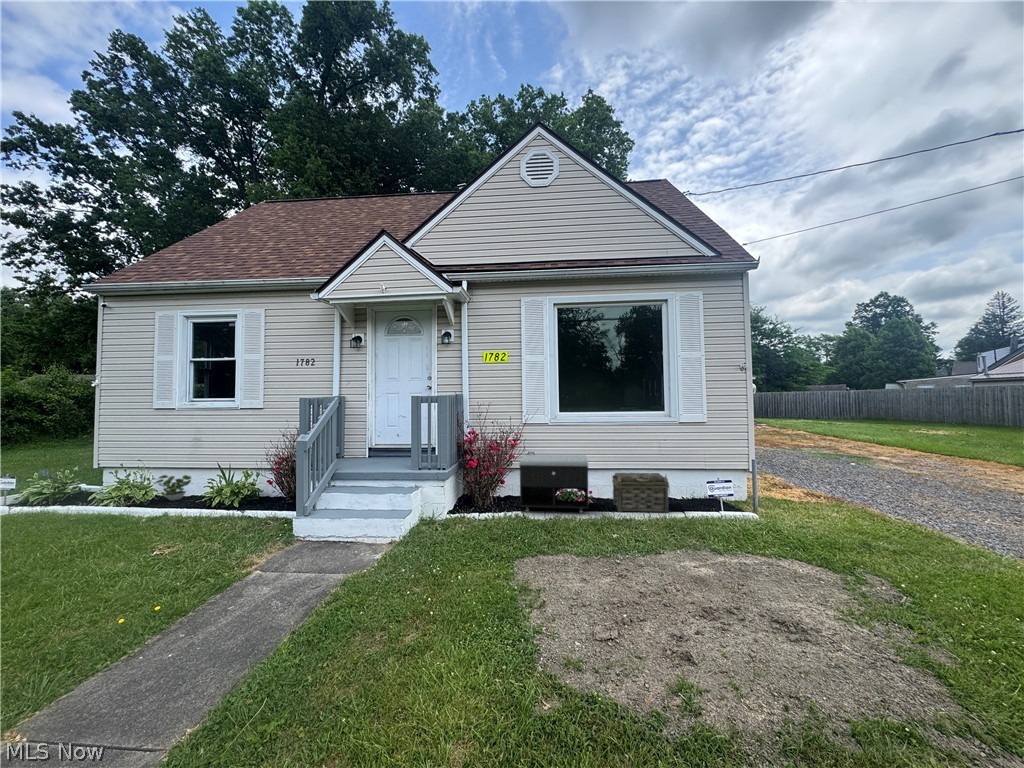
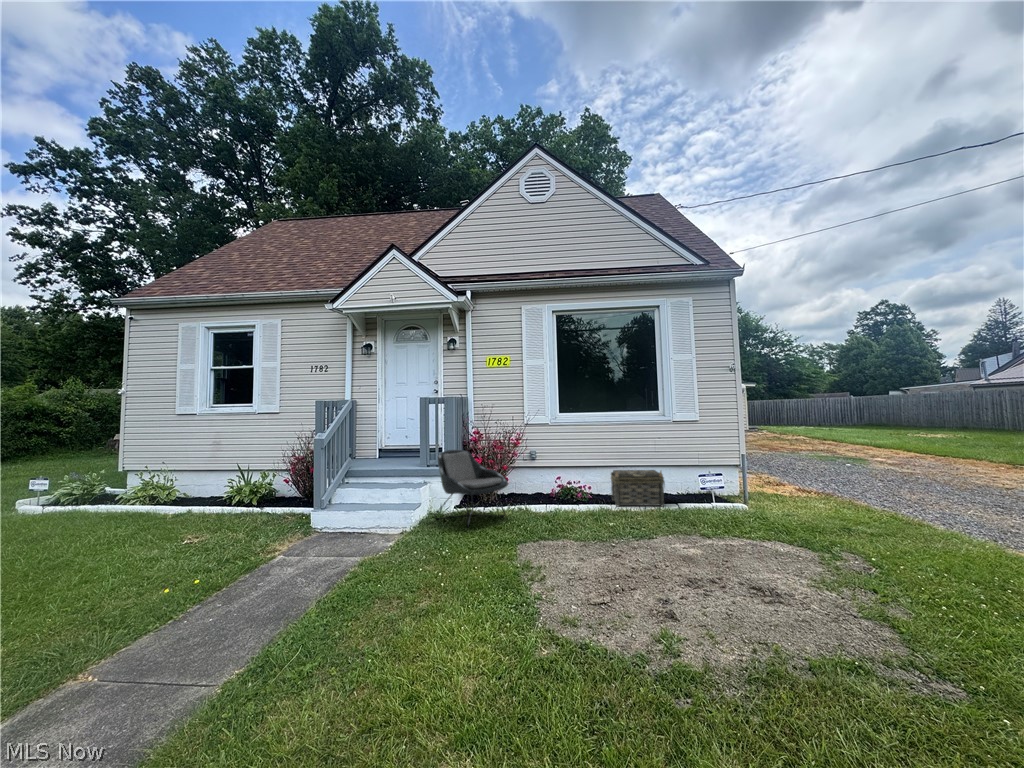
lounge chair: none [425,452,504,538] -> present [434,450,508,528]
storage bench: present [519,455,588,513] -> none [522,454,588,507]
potted plant: present [155,475,191,501] -> none [175,477,211,502]

